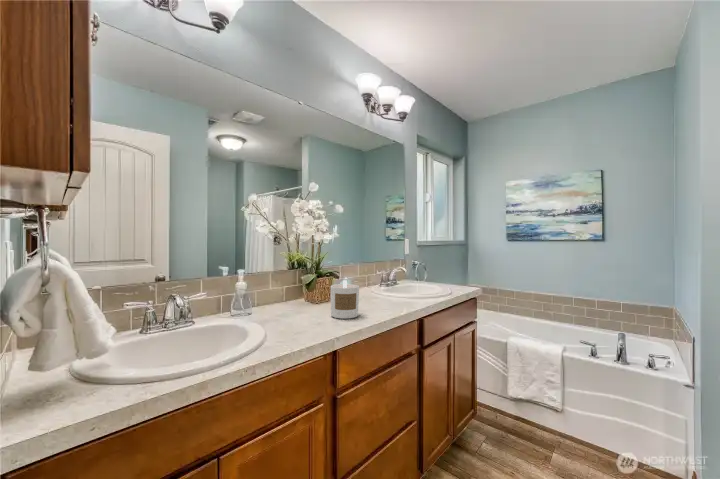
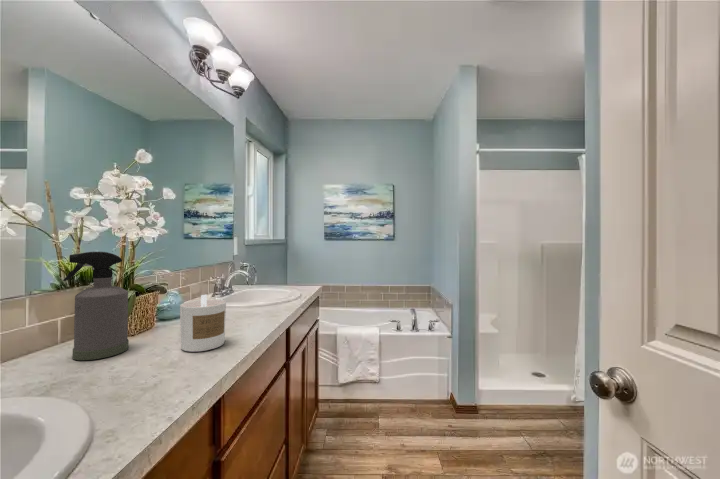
spray bottle: none [279,248,308,312] -> present [63,252,129,360]

